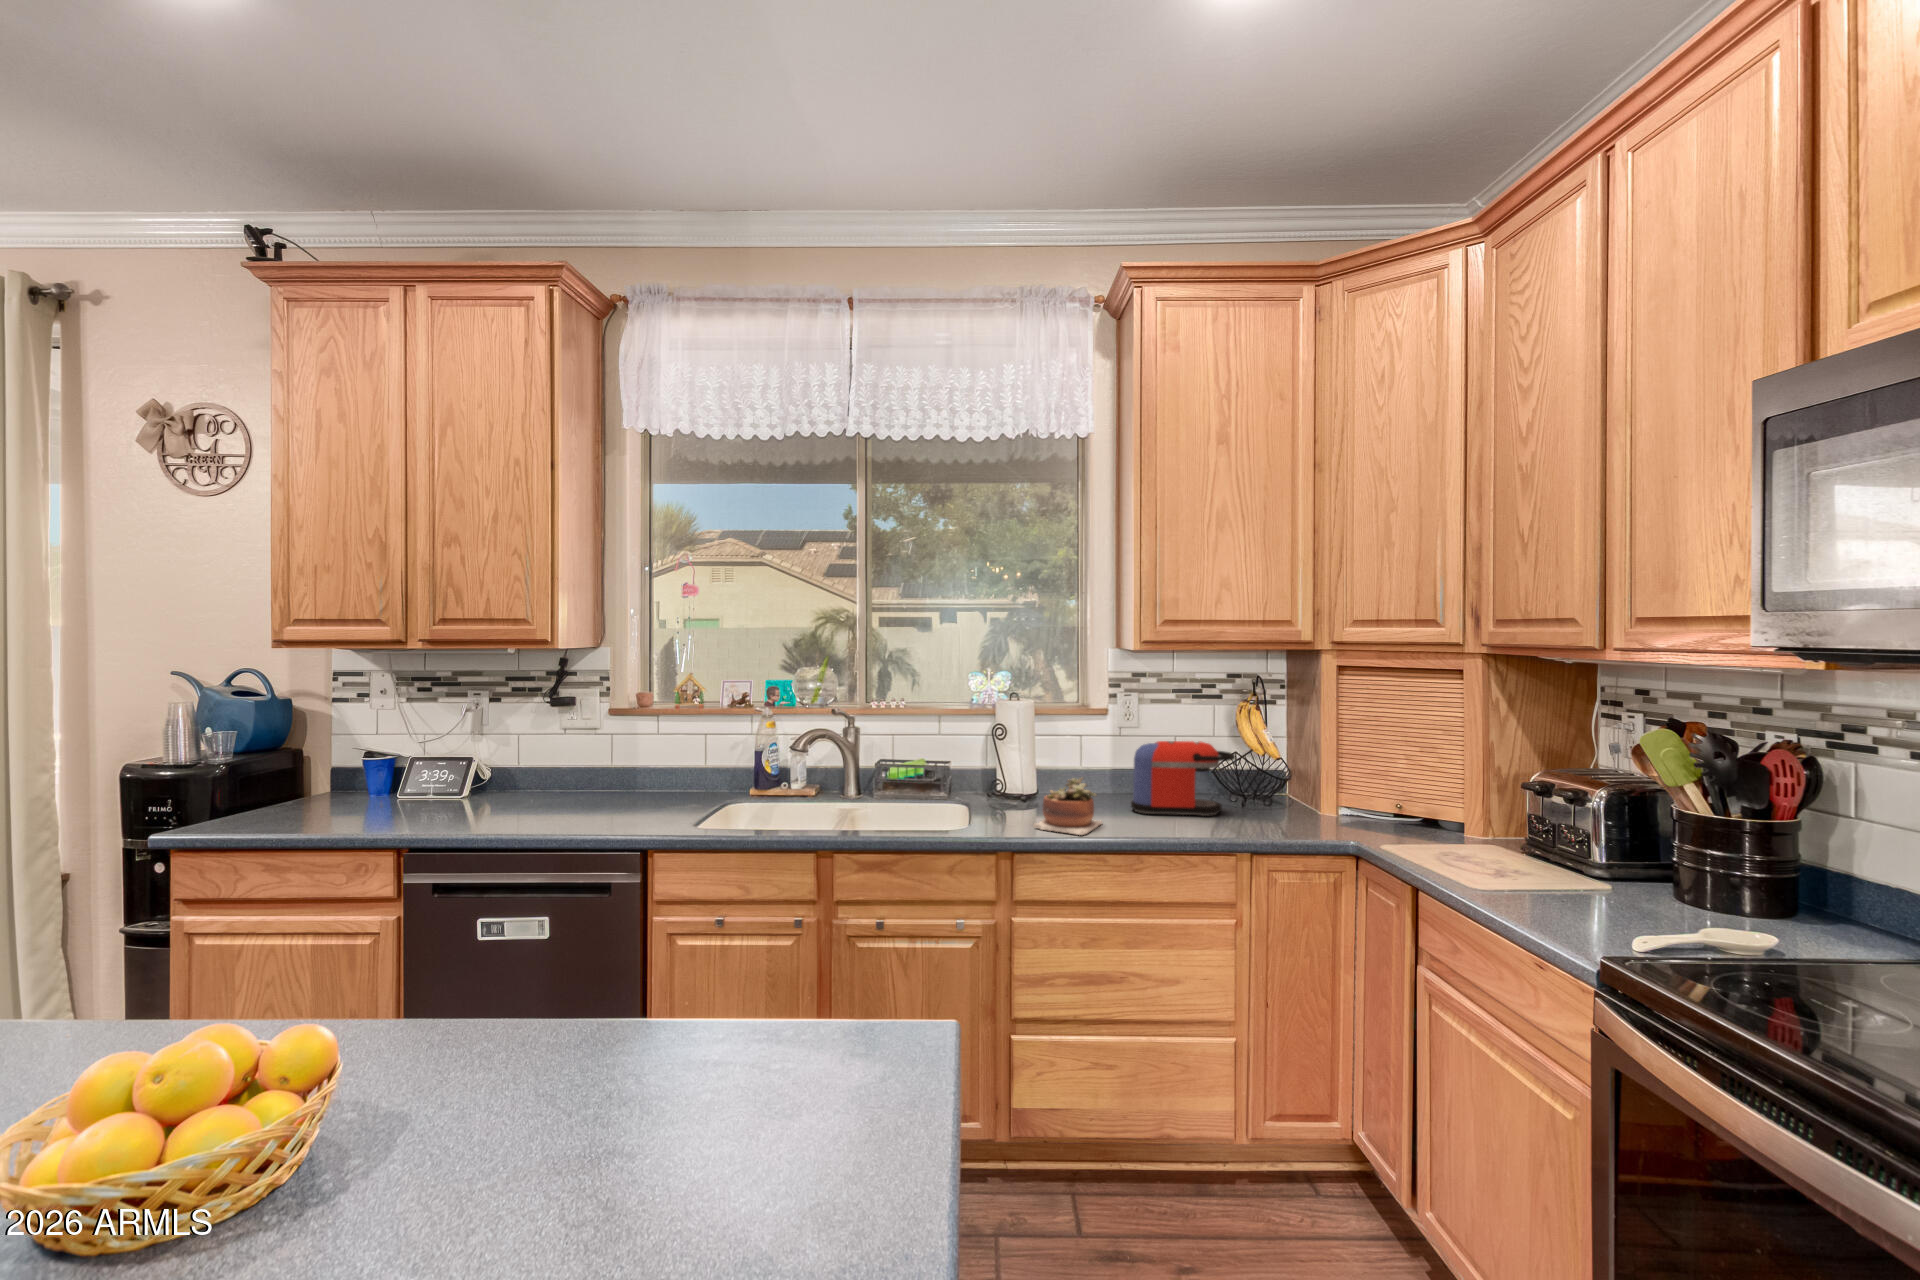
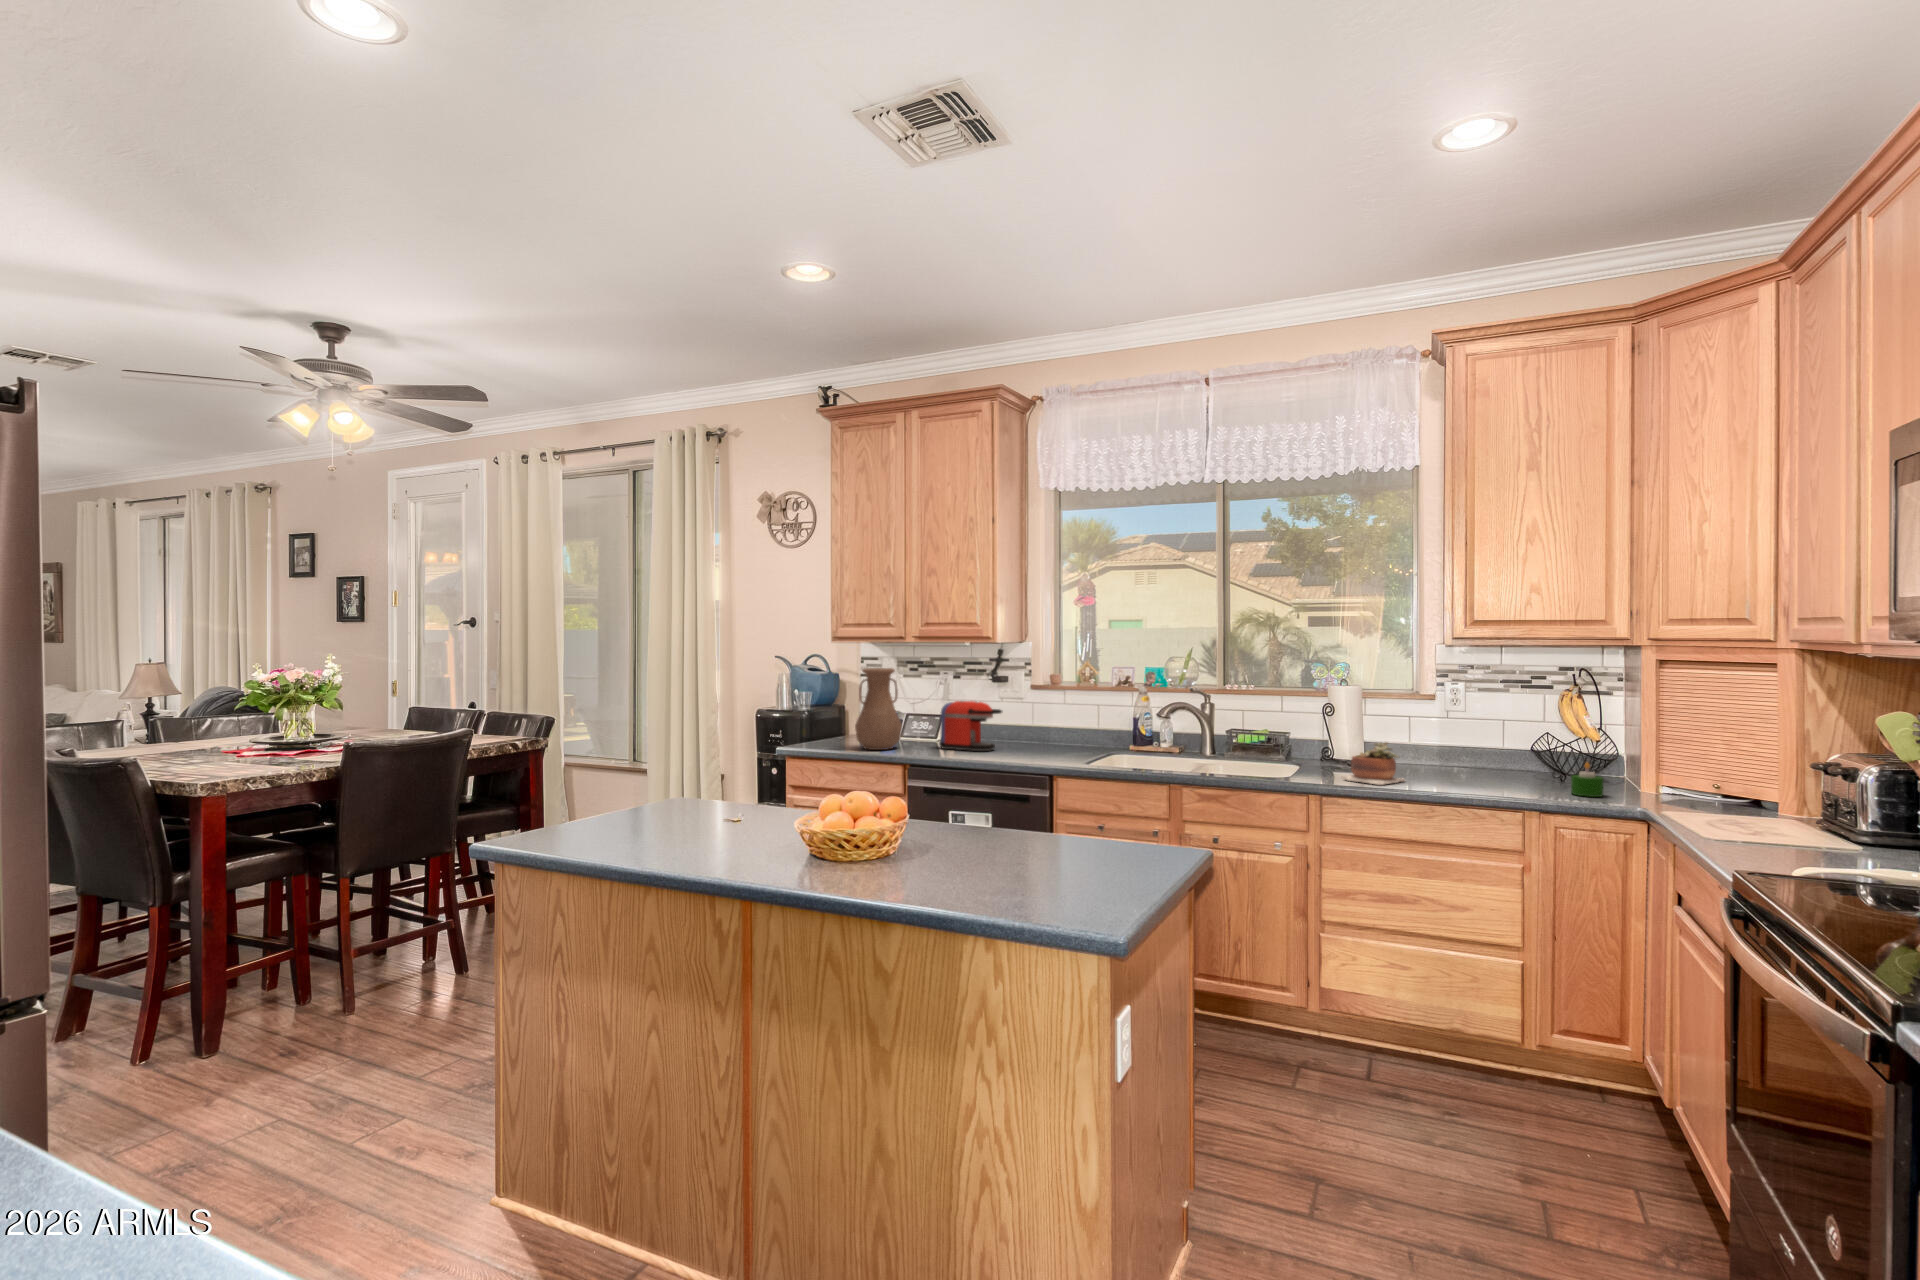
vase: none [307,692,398,823] -> present [855,668,902,750]
coffee maker: present [1131,741,1235,816] -> present [939,701,1002,751]
candle: none [1277,793,1310,833] -> present [1571,763,1603,797]

